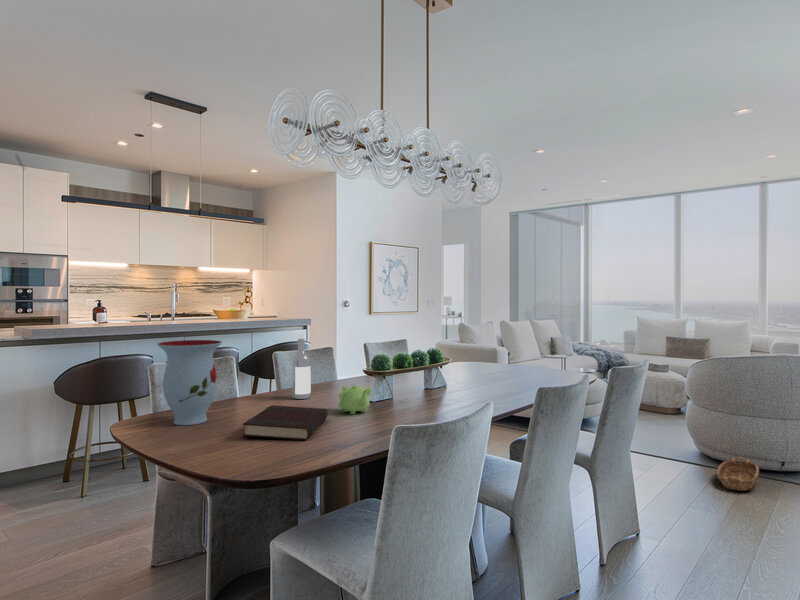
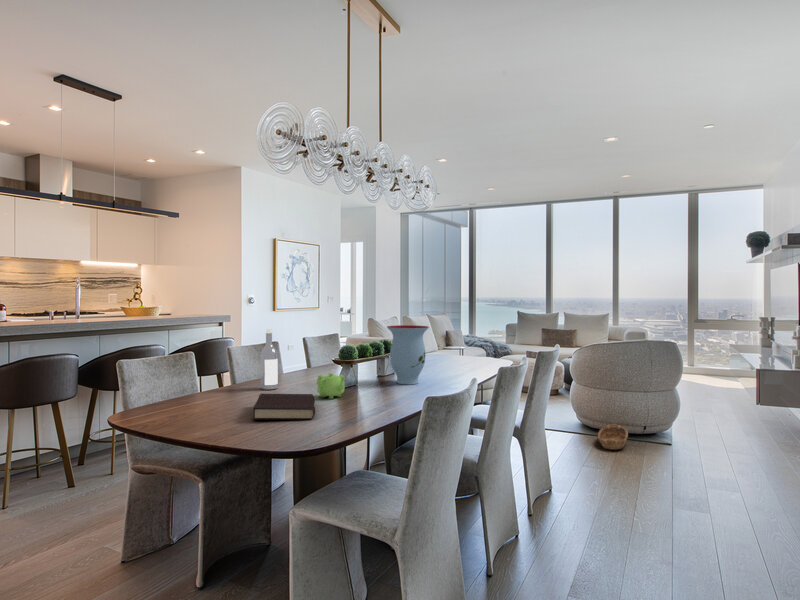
vase: present [158,340,222,425] -> present [387,325,429,384]

